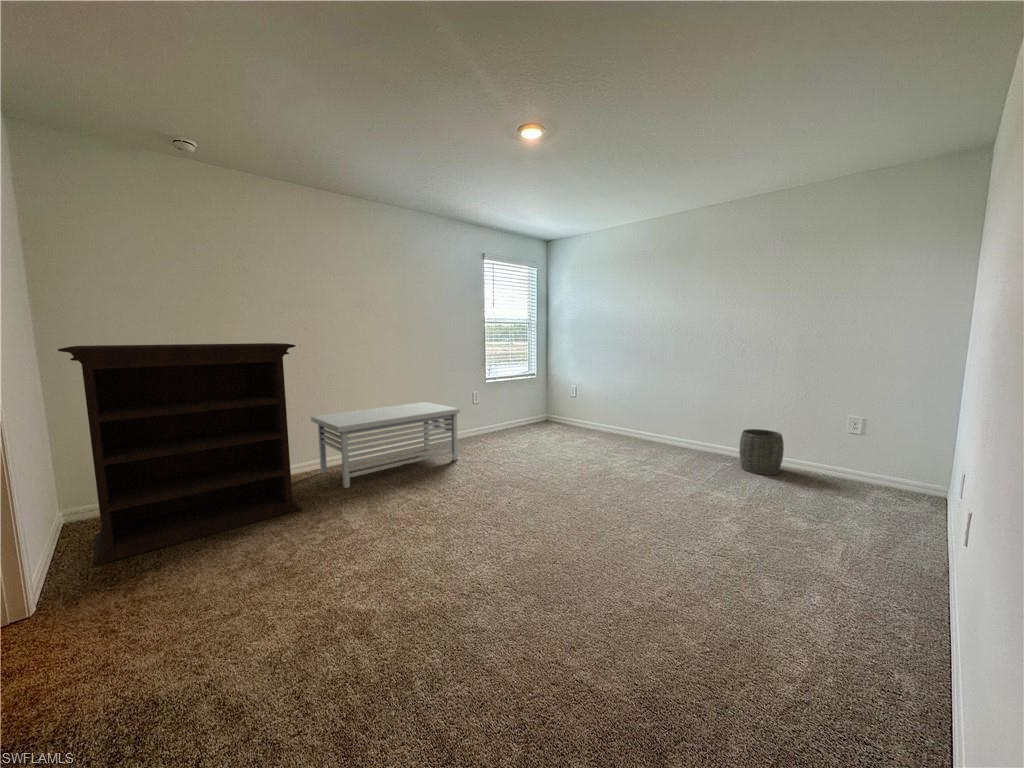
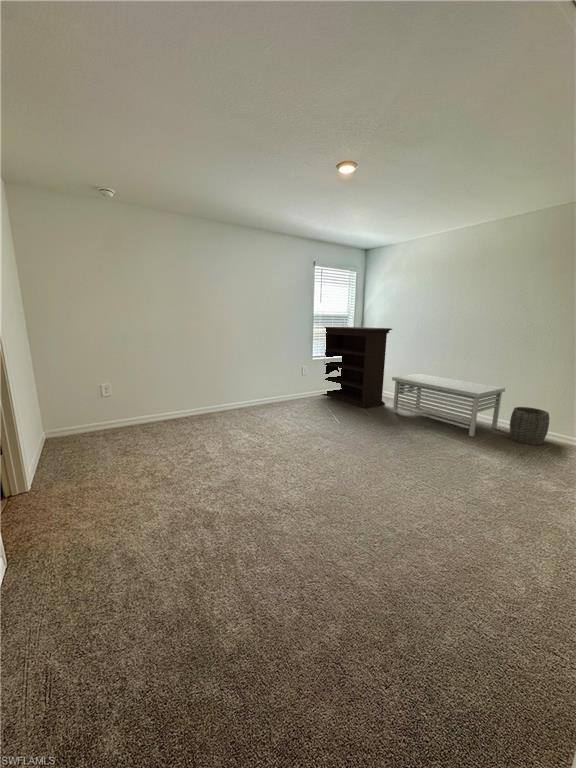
bookshelf: present [58,343,301,566] -> present [322,327,392,408]
storage bench: present [311,402,460,488] -> present [392,374,505,437]

